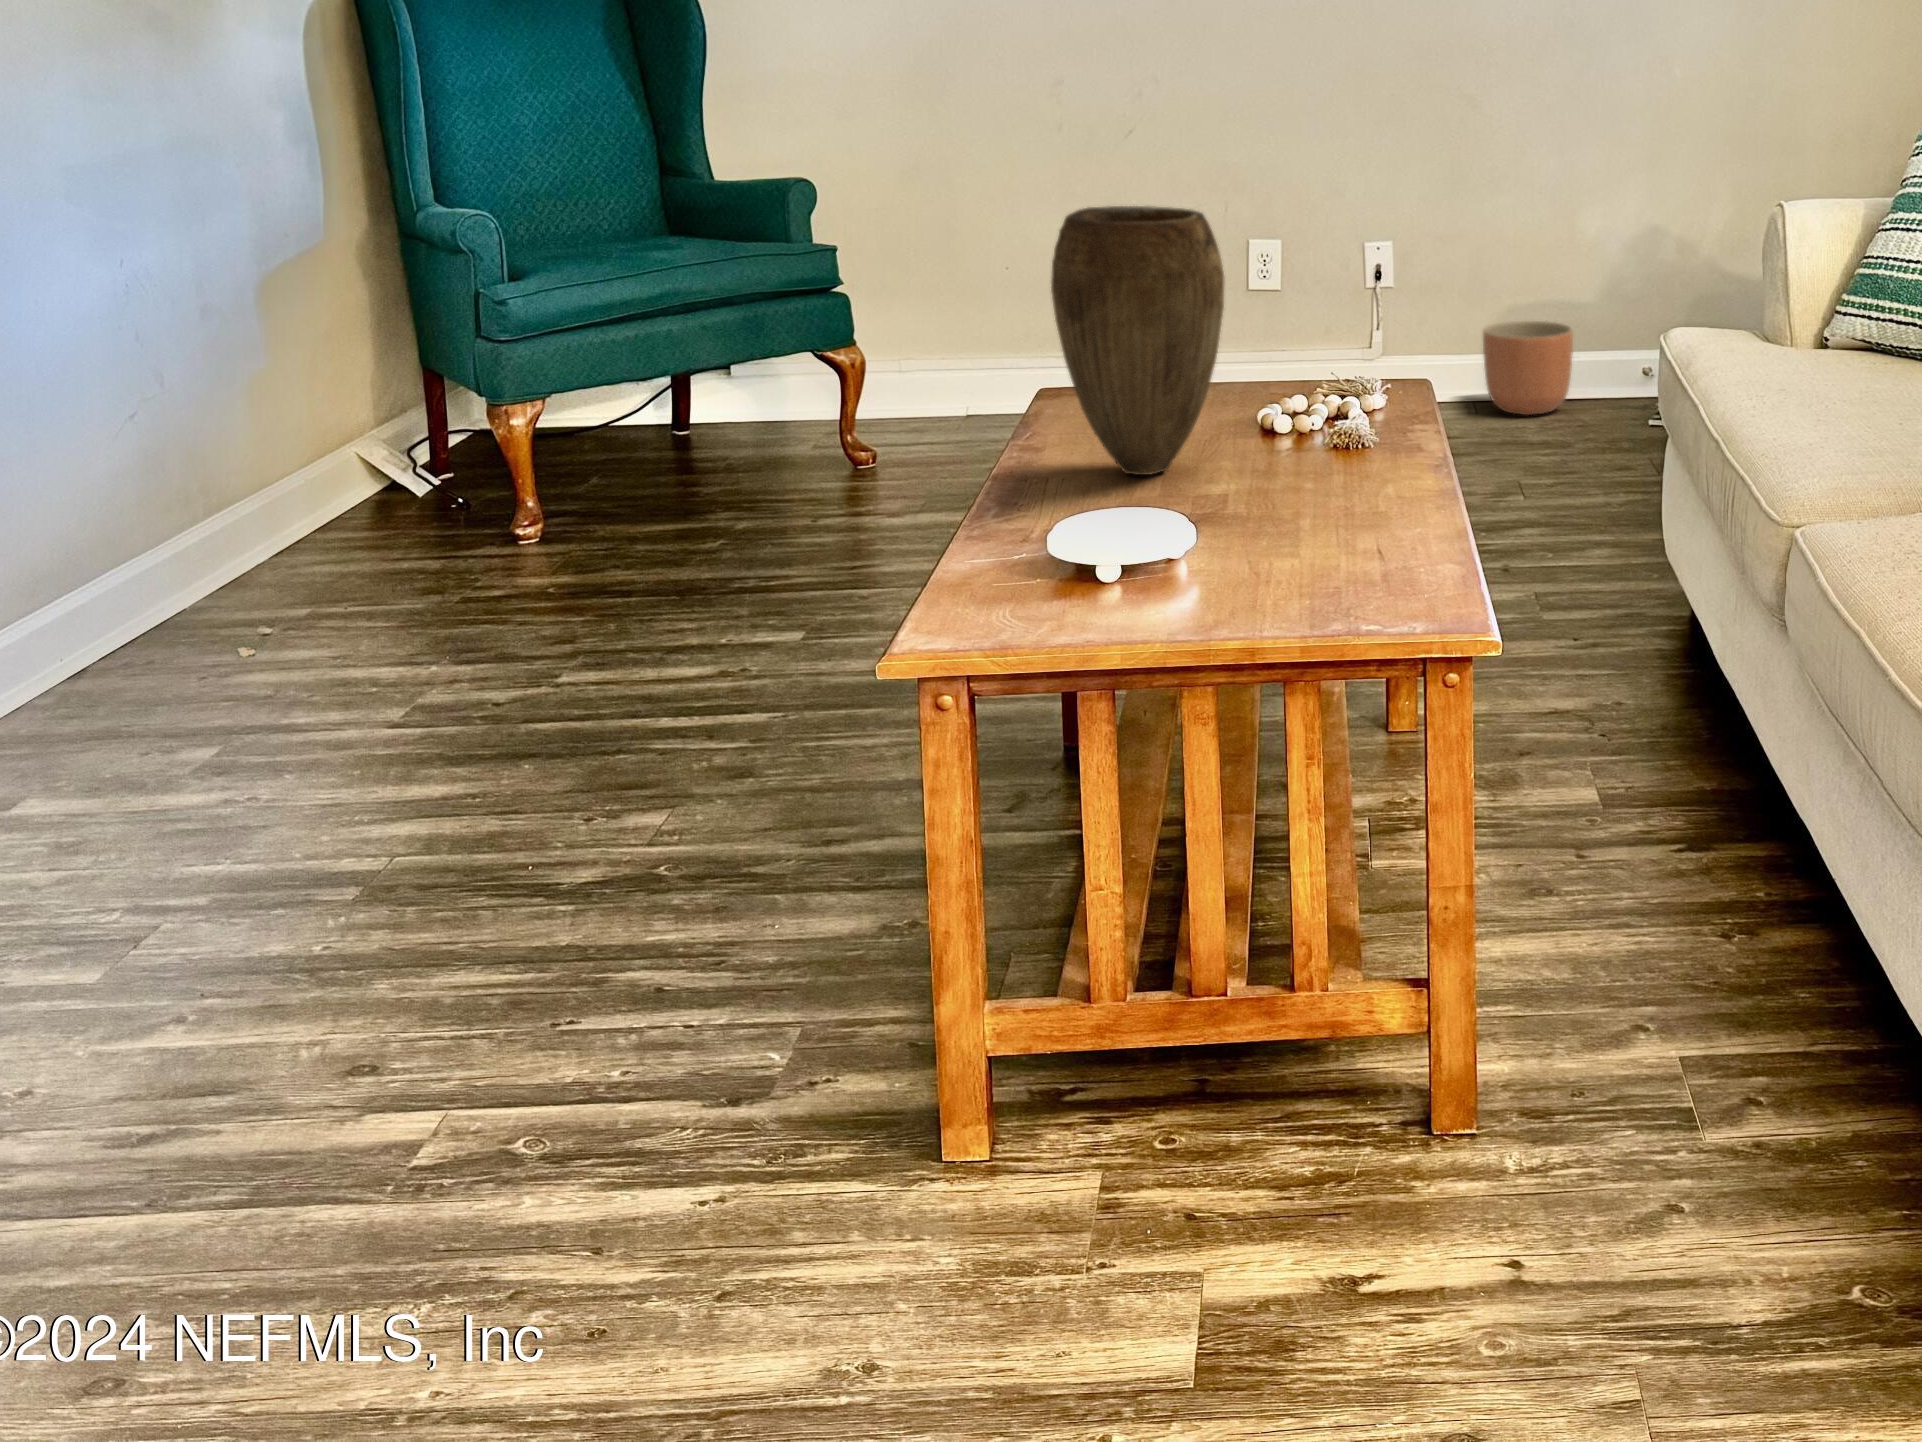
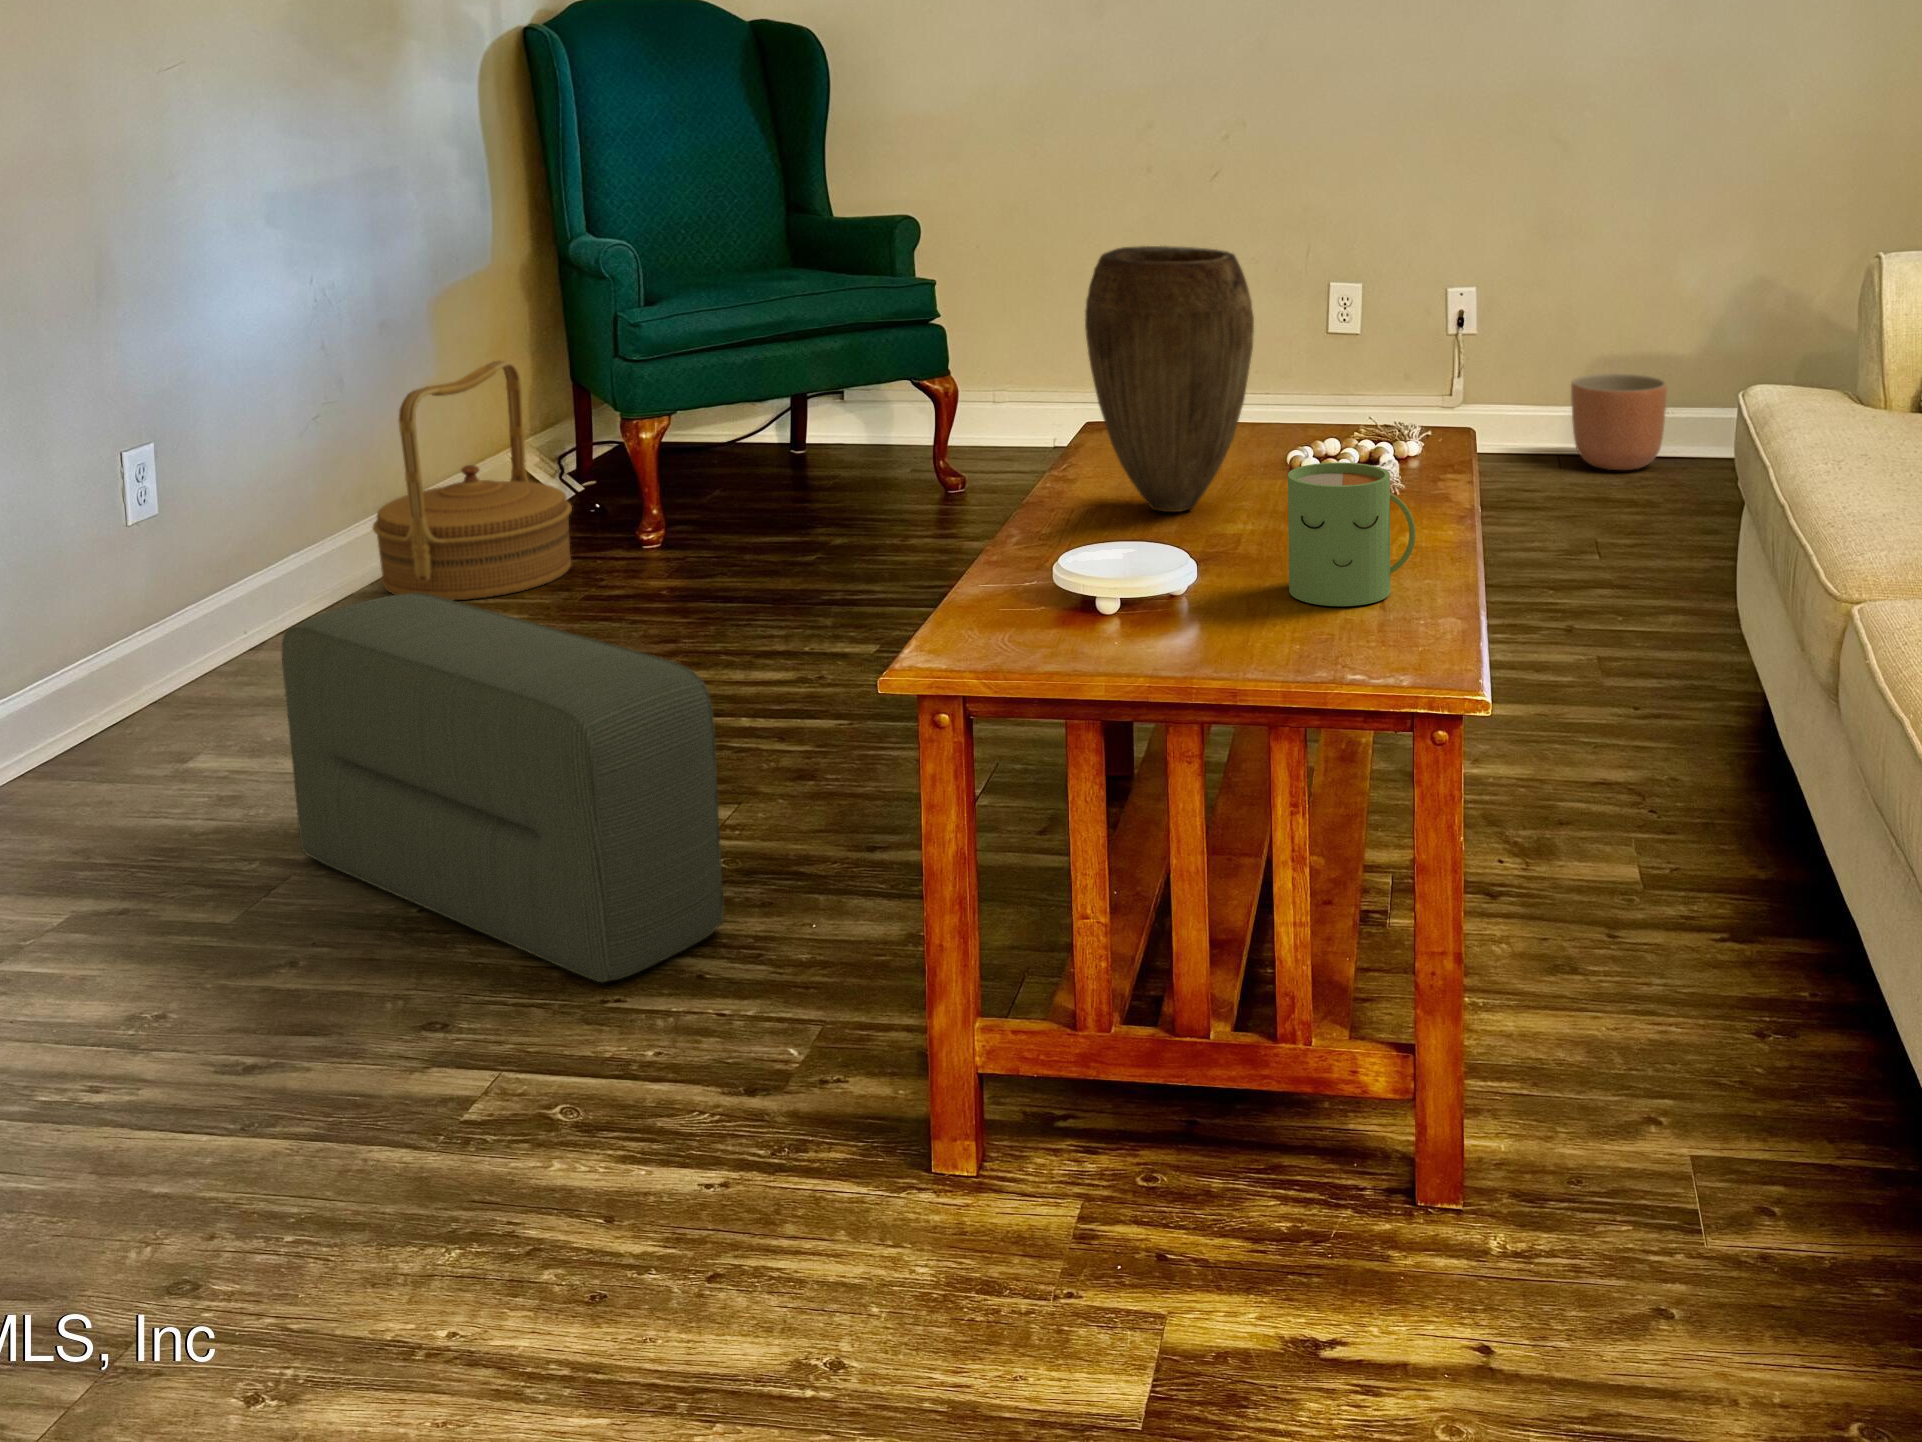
woven basket: none [195,344,436,612] -> present [373,361,572,600]
mug: none [1279,418,1406,560] -> present [1288,462,1416,606]
pouf: none [130,604,676,1007] -> present [282,593,724,982]

